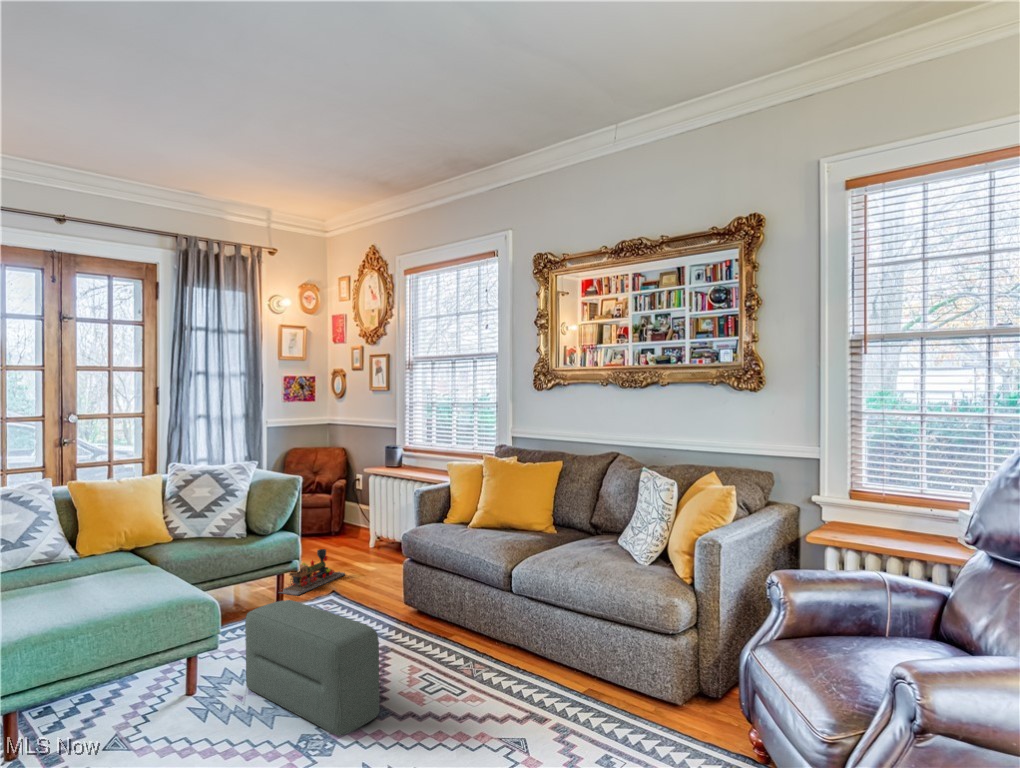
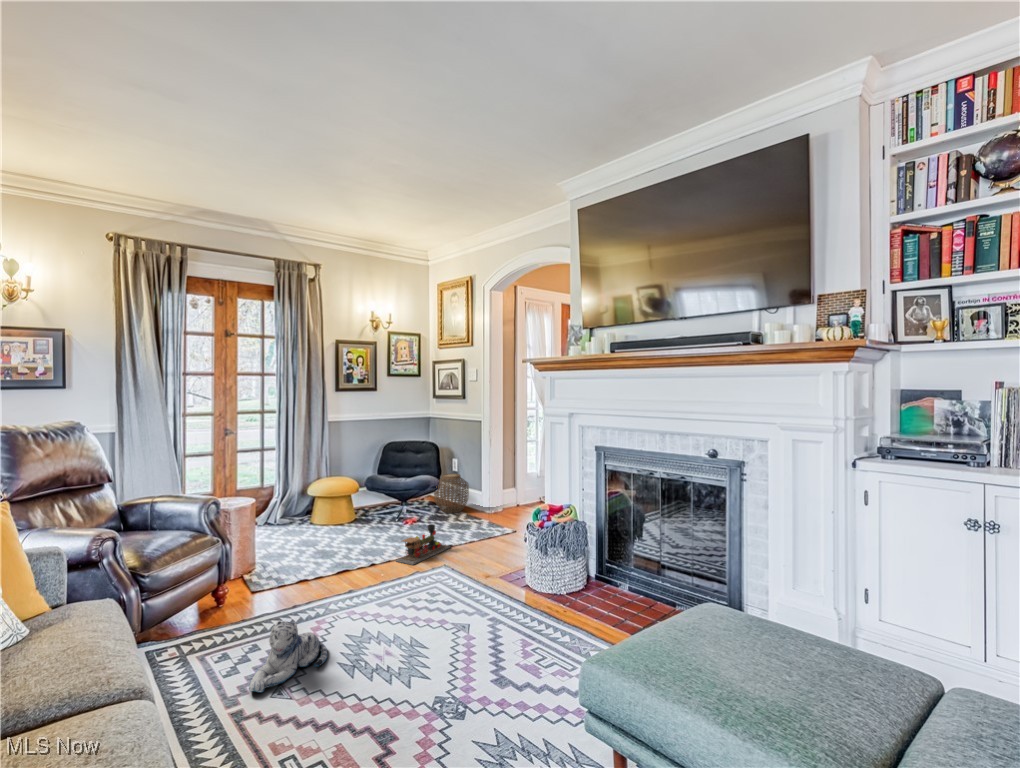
woven basket: none [332,494,372,538] -> present [434,474,469,513]
pouf: present [245,600,379,736] -> none [382,575,502,702]
plush toy: none [73,661,179,748] -> present [249,621,328,692]

